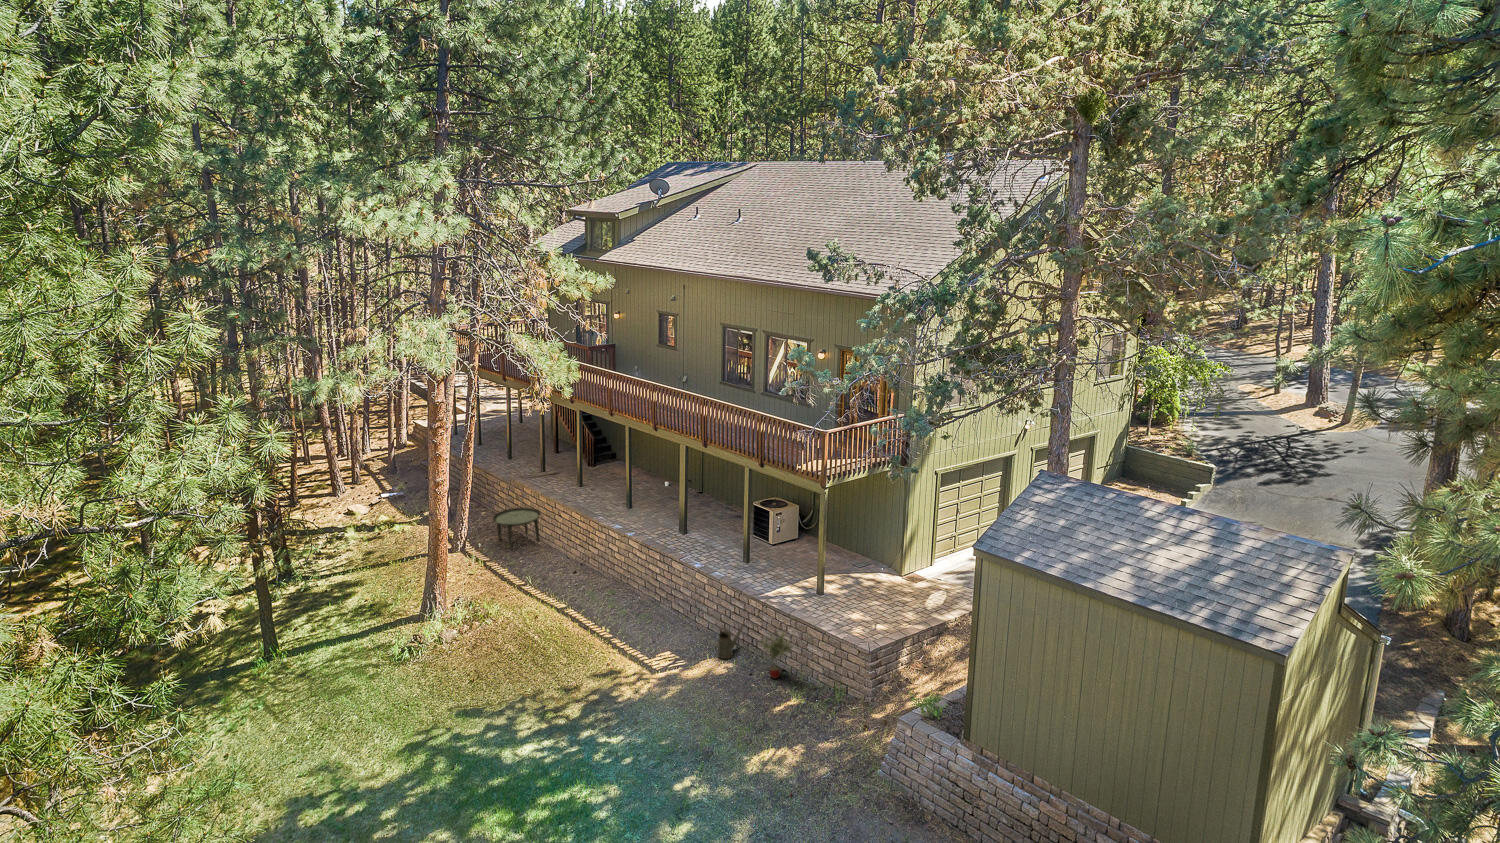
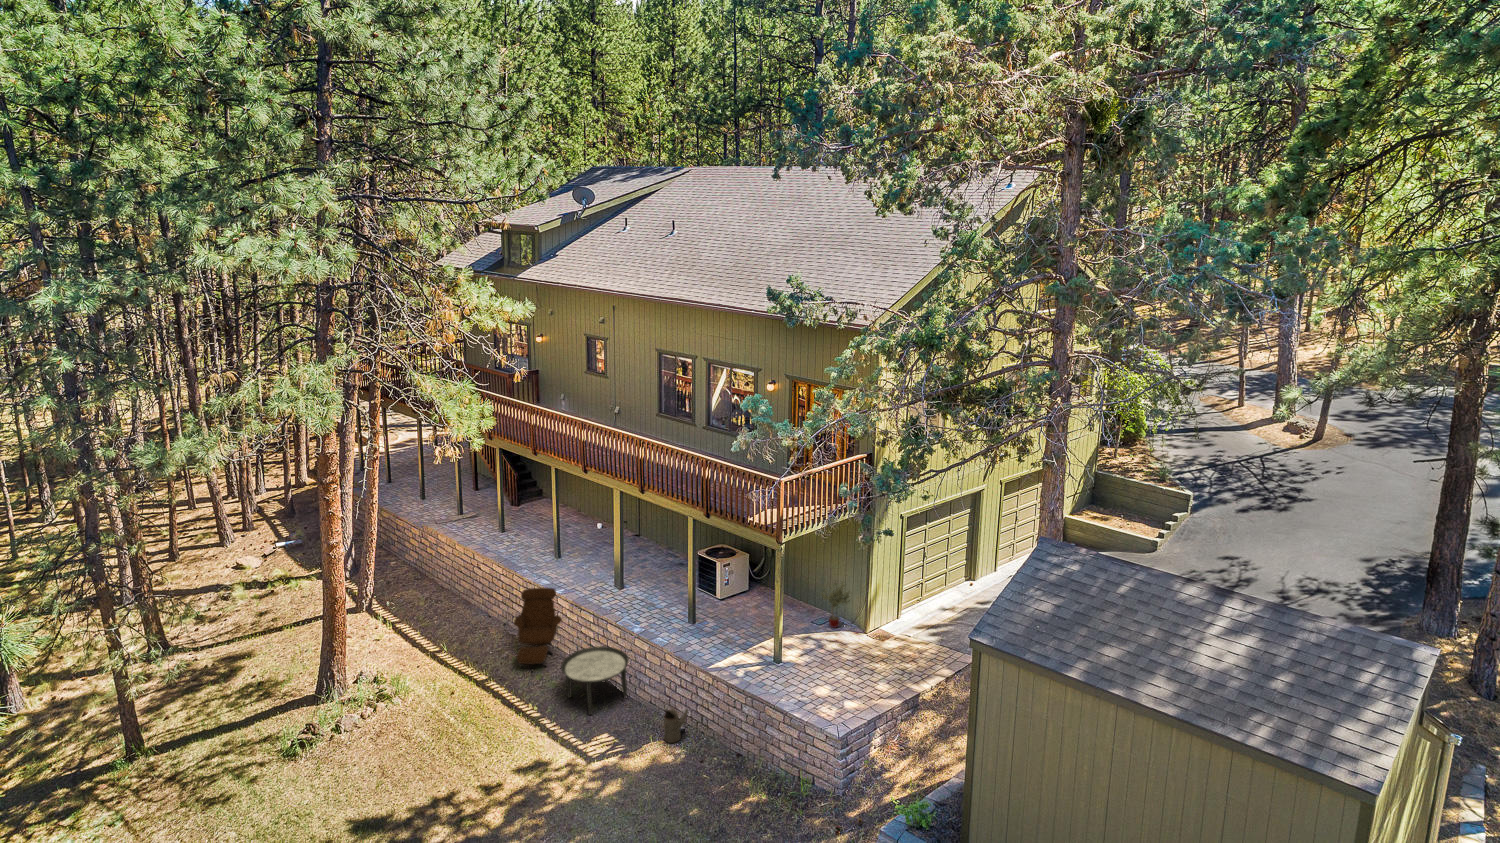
round table: present [493,508,541,549] -> present [561,646,629,715]
lounge chair: none [589,531,632,602] -> present [514,588,562,672]
potted tree: present [762,631,792,678] -> present [821,581,850,628]

